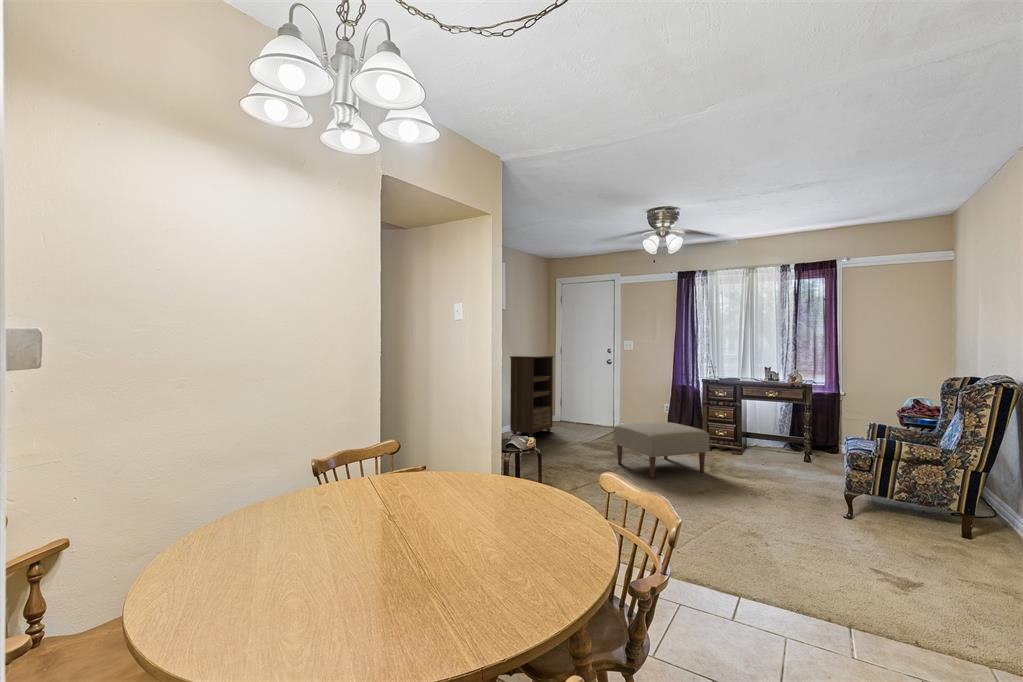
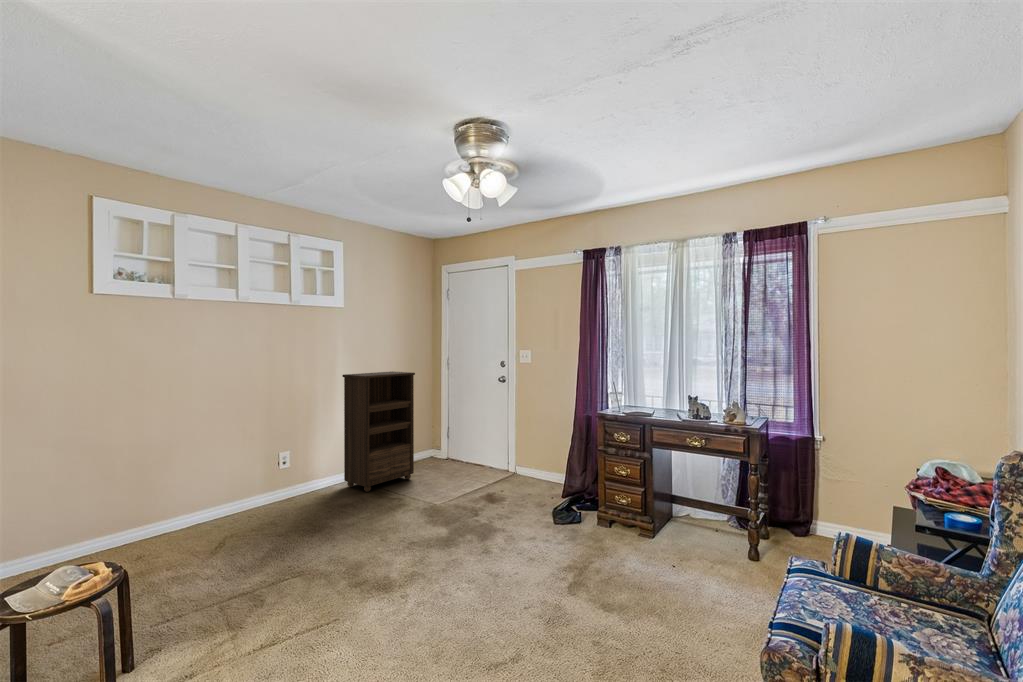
ottoman: present [613,422,709,478] -> none [425,488,564,608]

